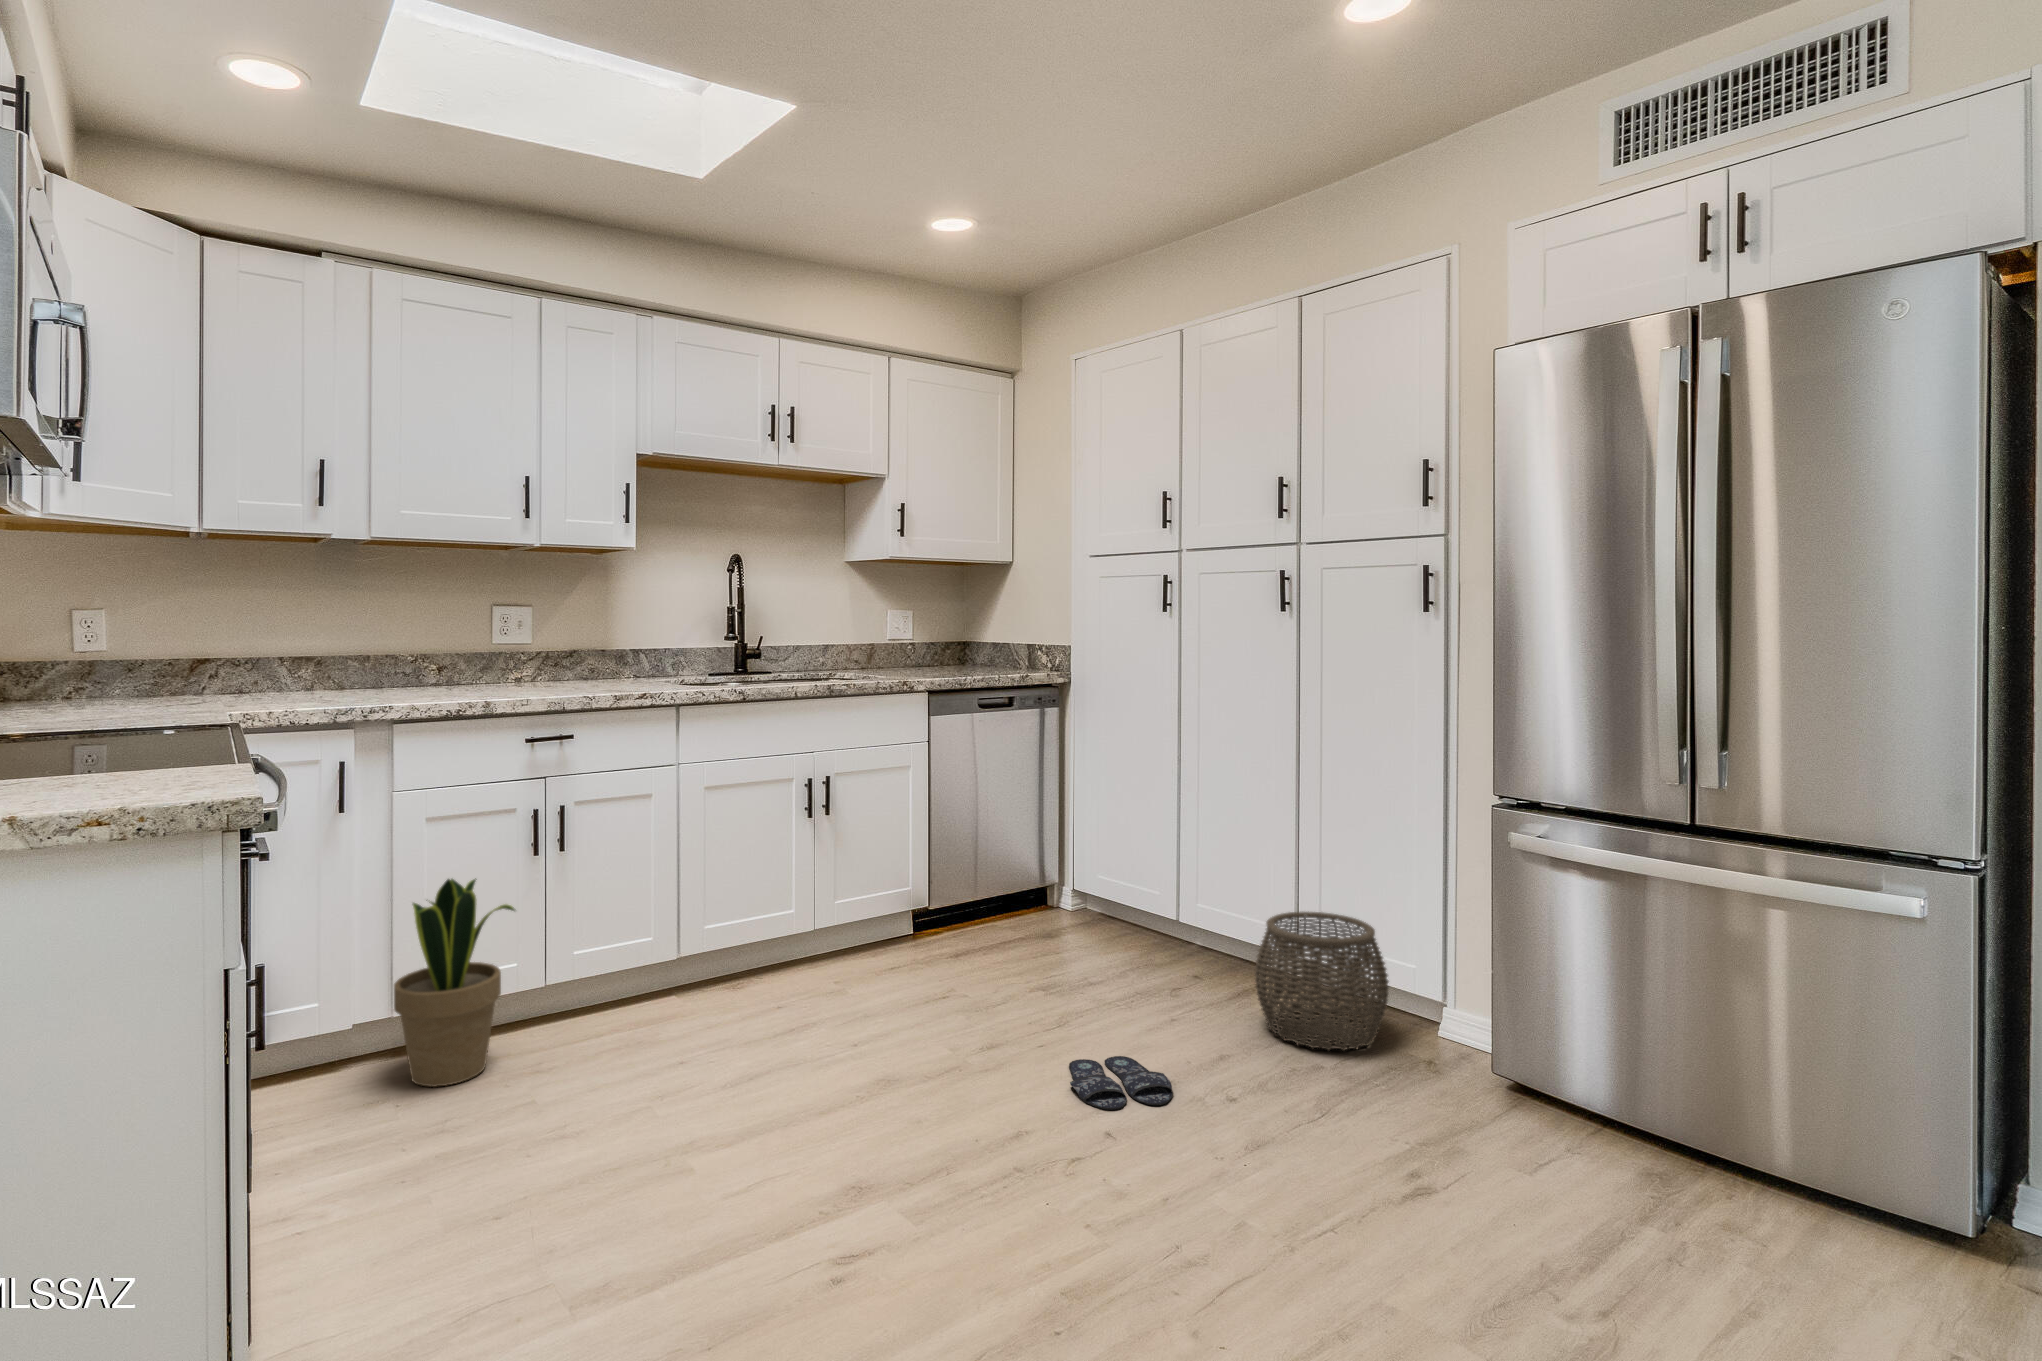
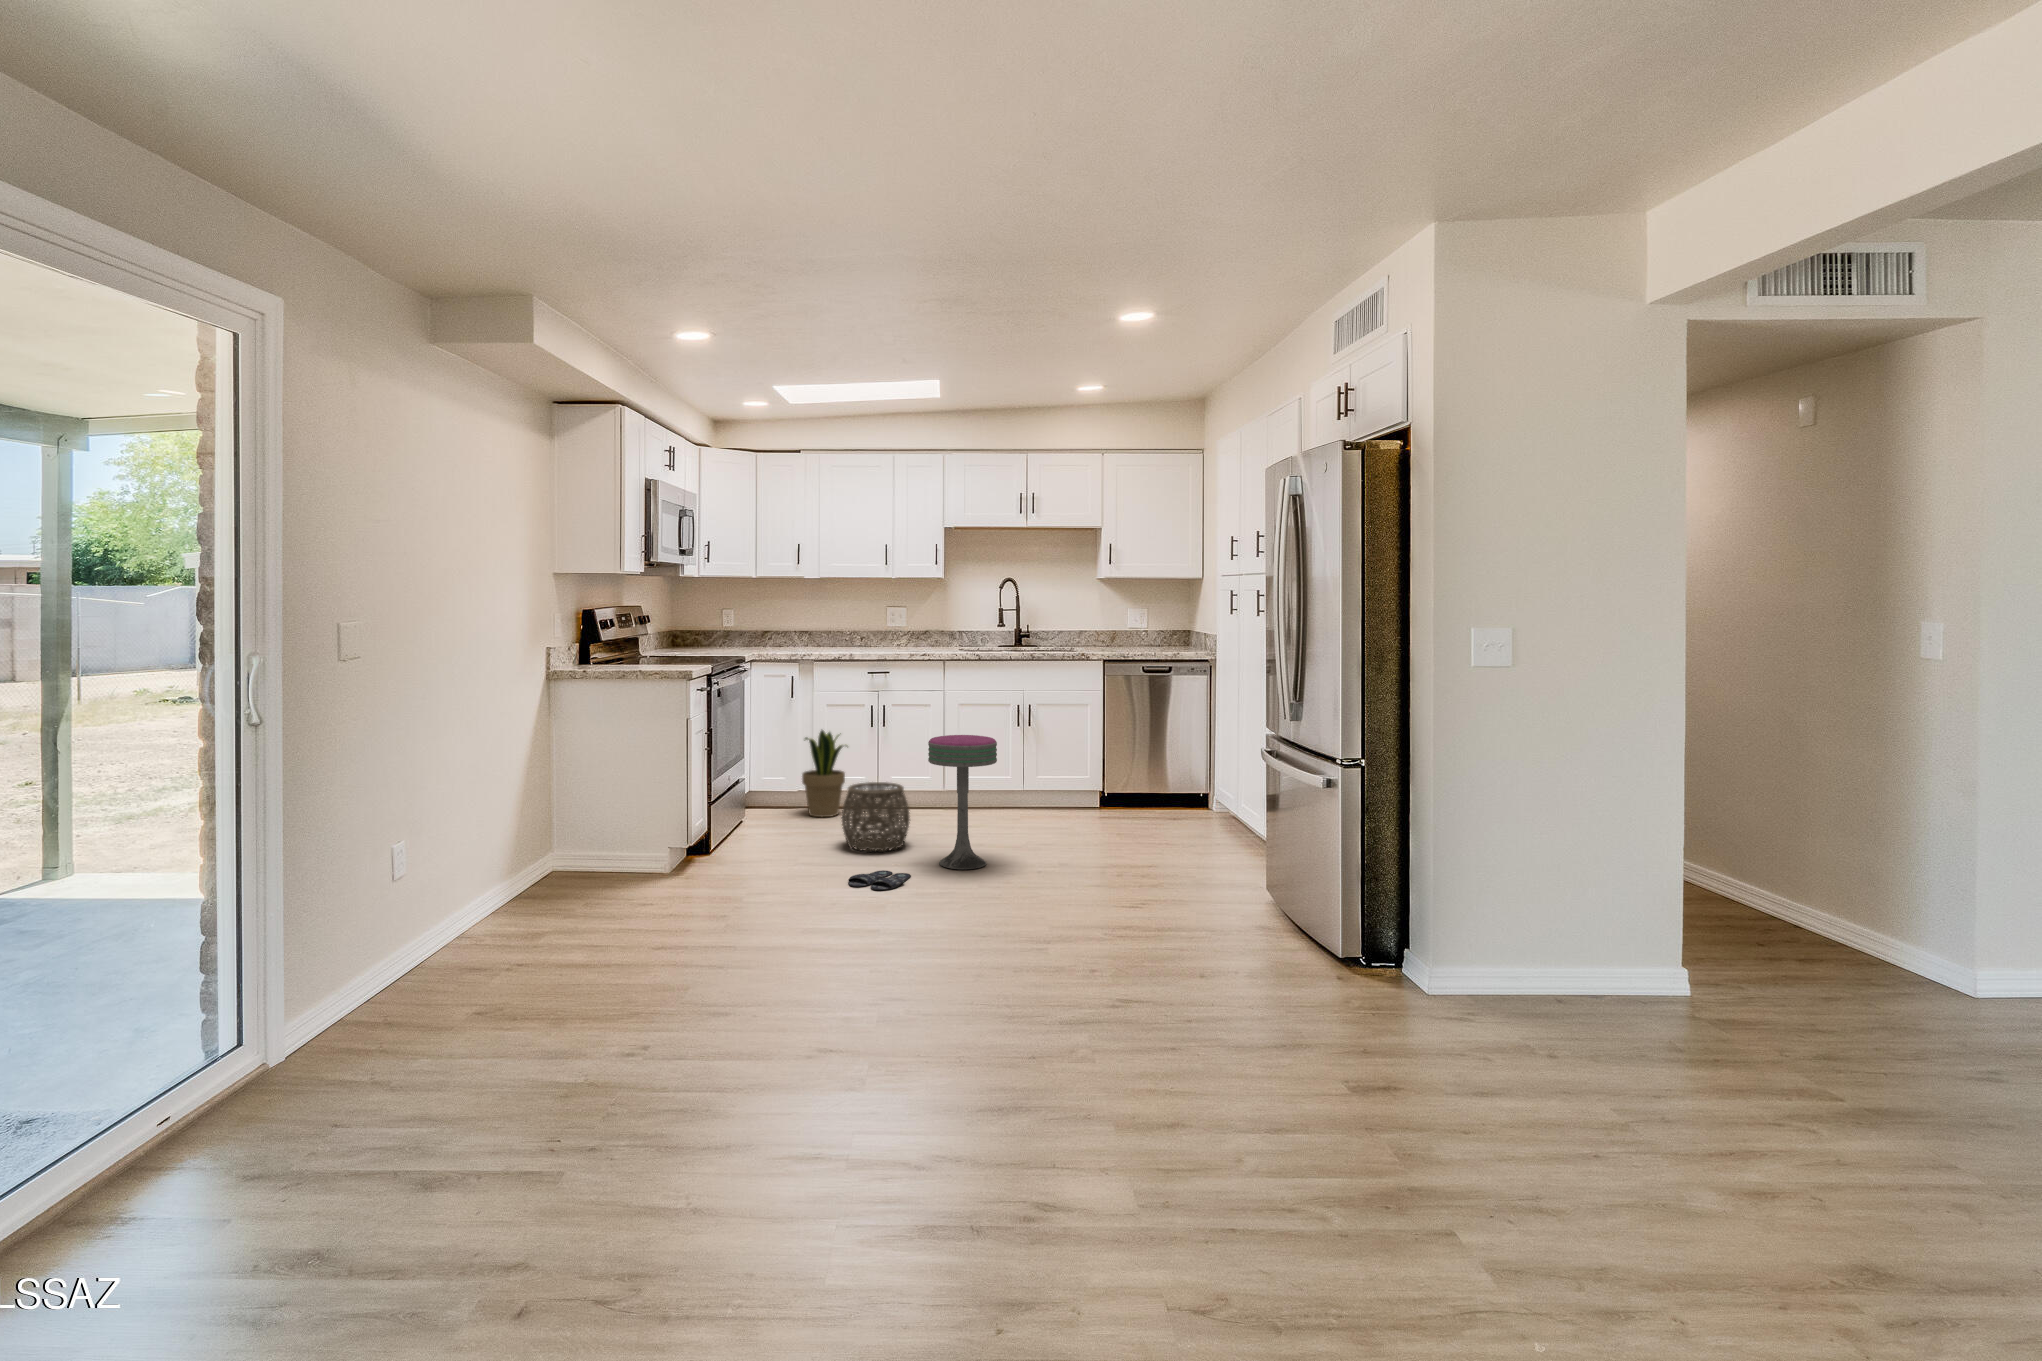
bar stool: none [874,860,1020,1166] -> present [928,735,997,869]
woven basket: present [1255,912,1389,1051] -> present [842,782,910,851]
slippers: present [1069,1056,1173,1110] -> present [849,870,911,890]

